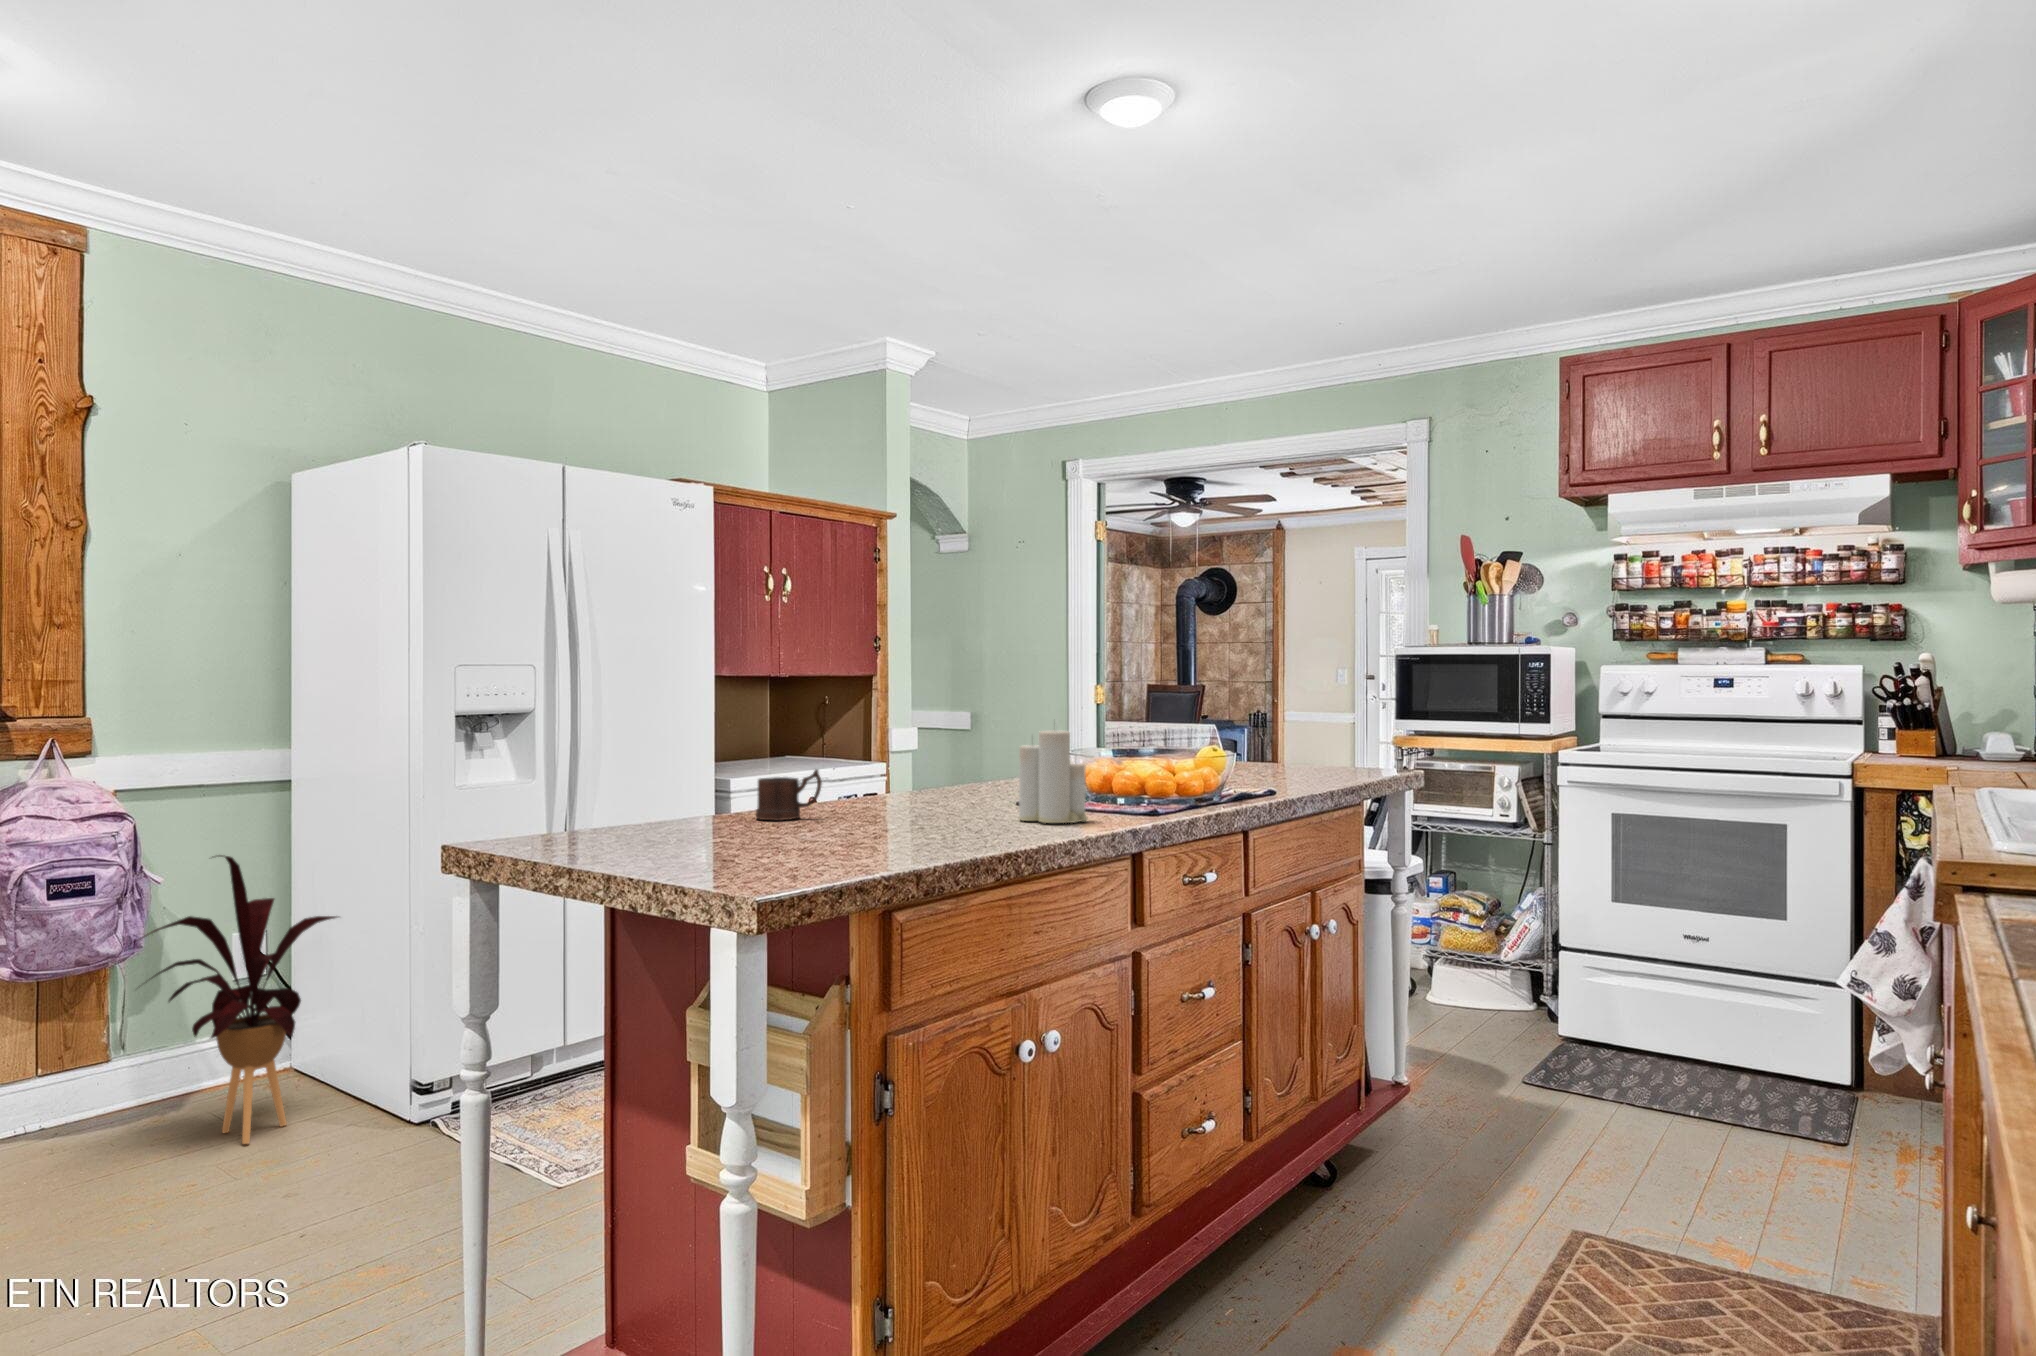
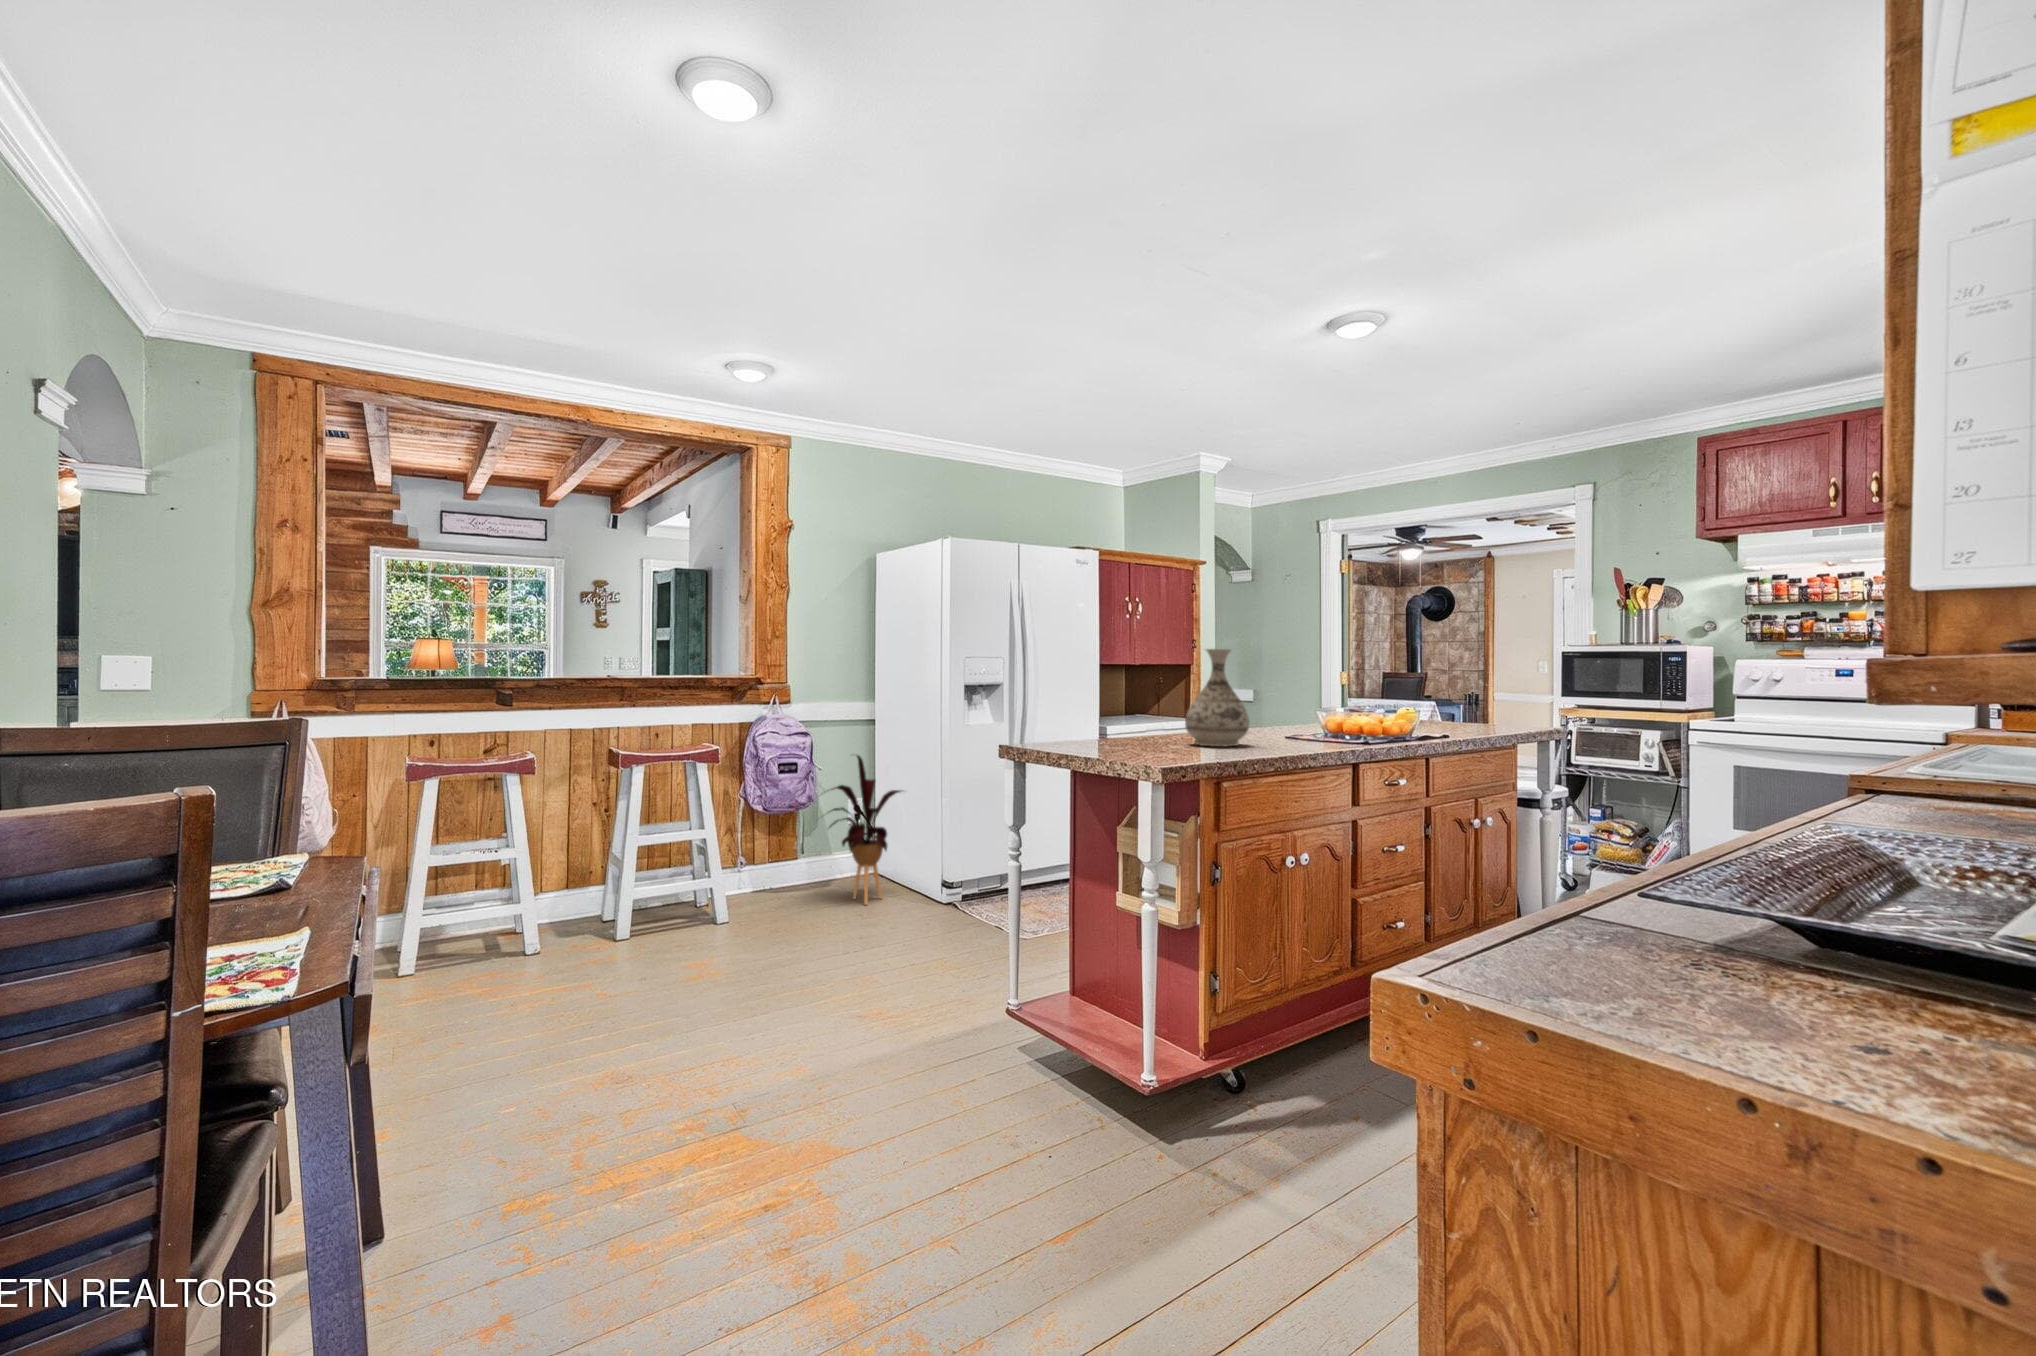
vase: none [834,651,951,833] -> present [1185,649,1249,747]
candle: present [1019,730,1088,823] -> none [1288,688,1329,745]
mug: present [756,769,822,820] -> none [1140,713,1176,740]

